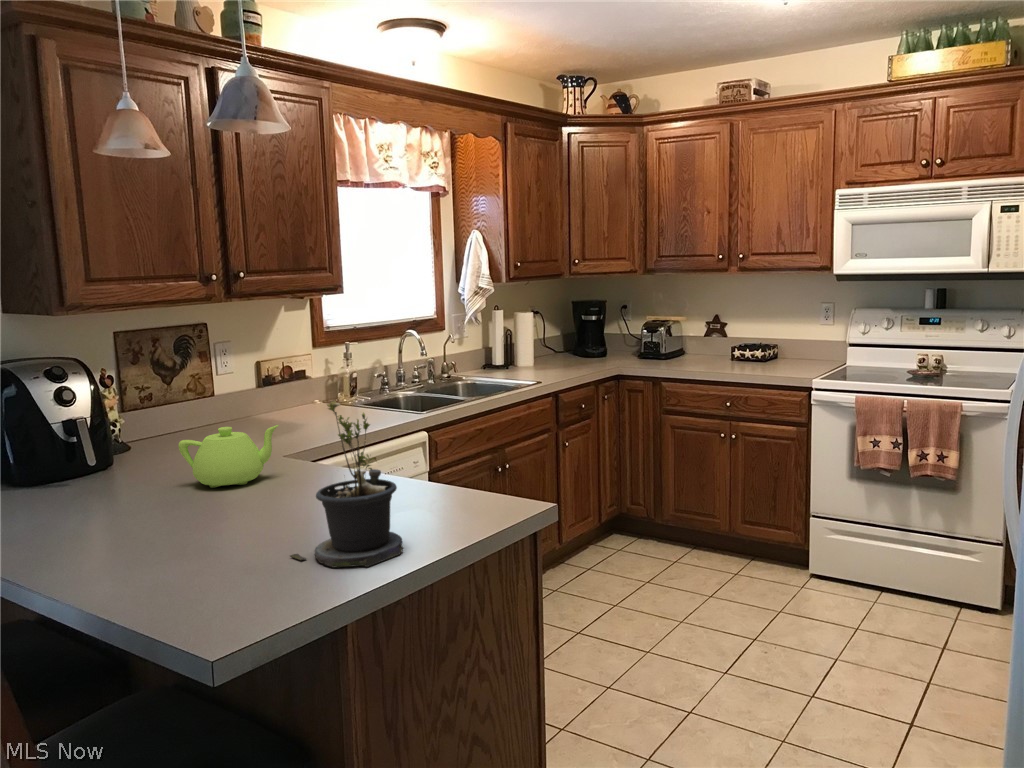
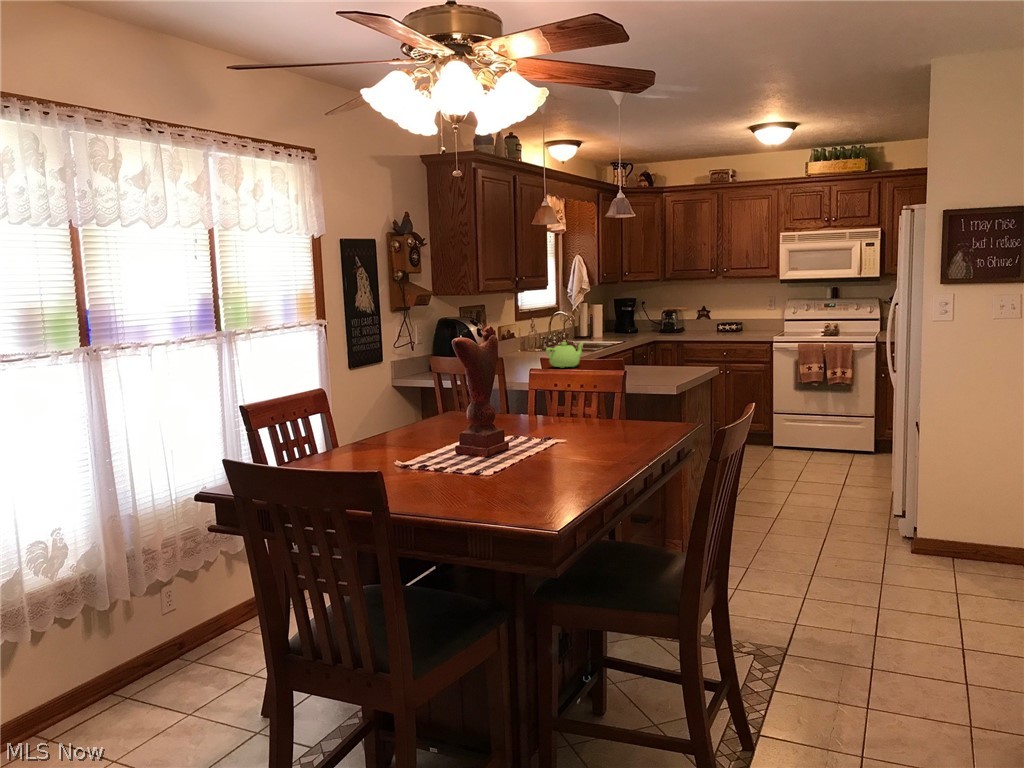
potted plant: present [290,400,403,568] -> none [649,316,688,375]

